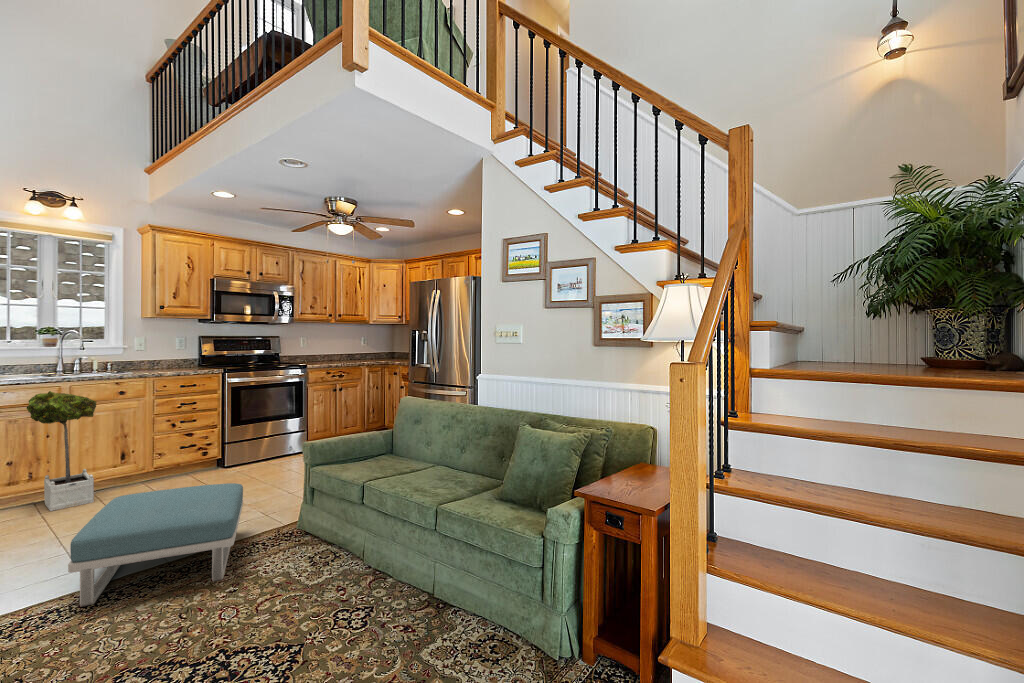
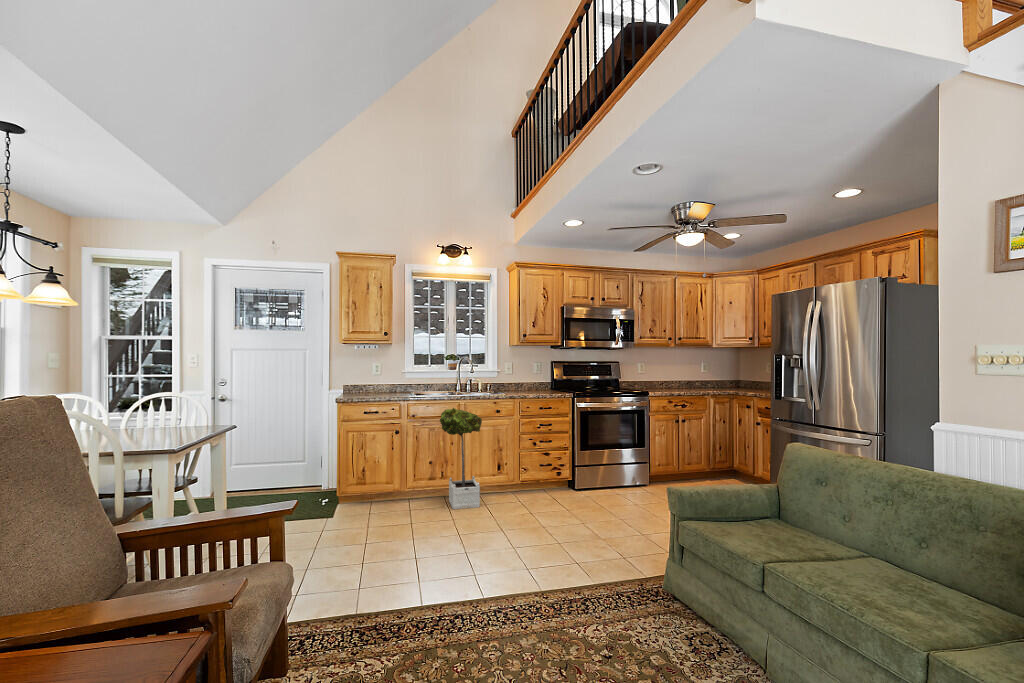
footstool: present [68,483,243,606] -> none [471,513,605,632]

